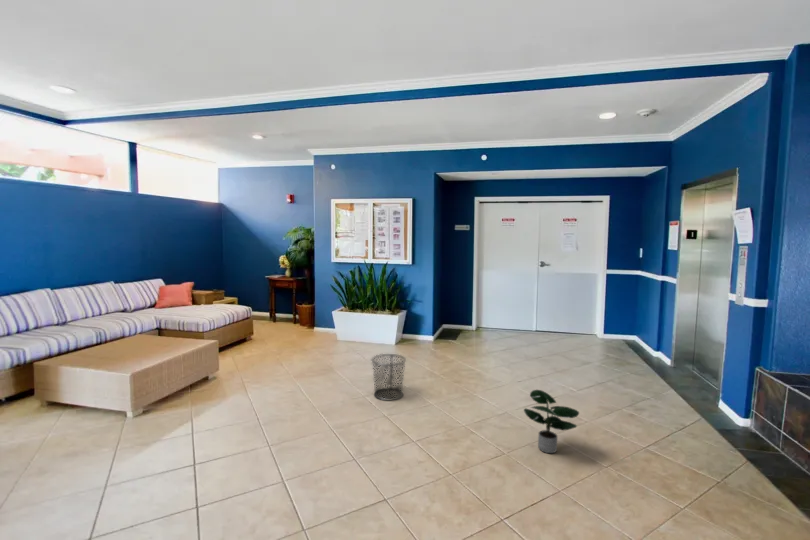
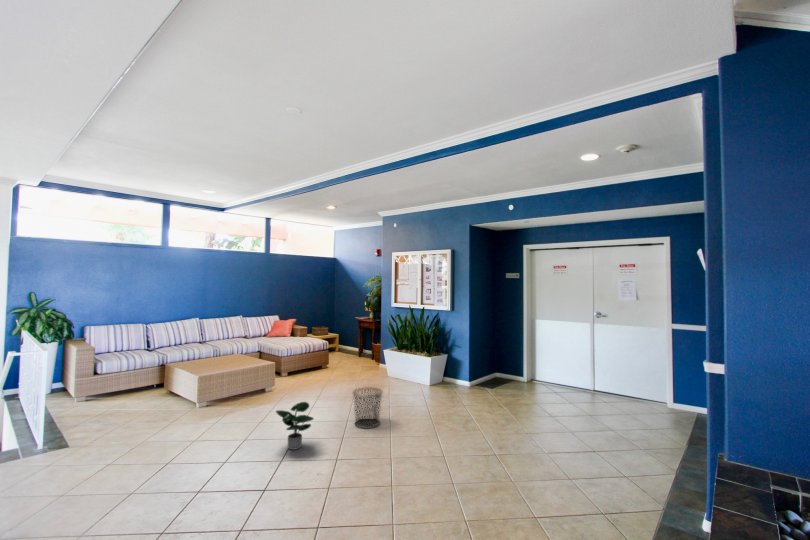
potted plant: present [524,390,579,453] -> present [276,402,313,450]

